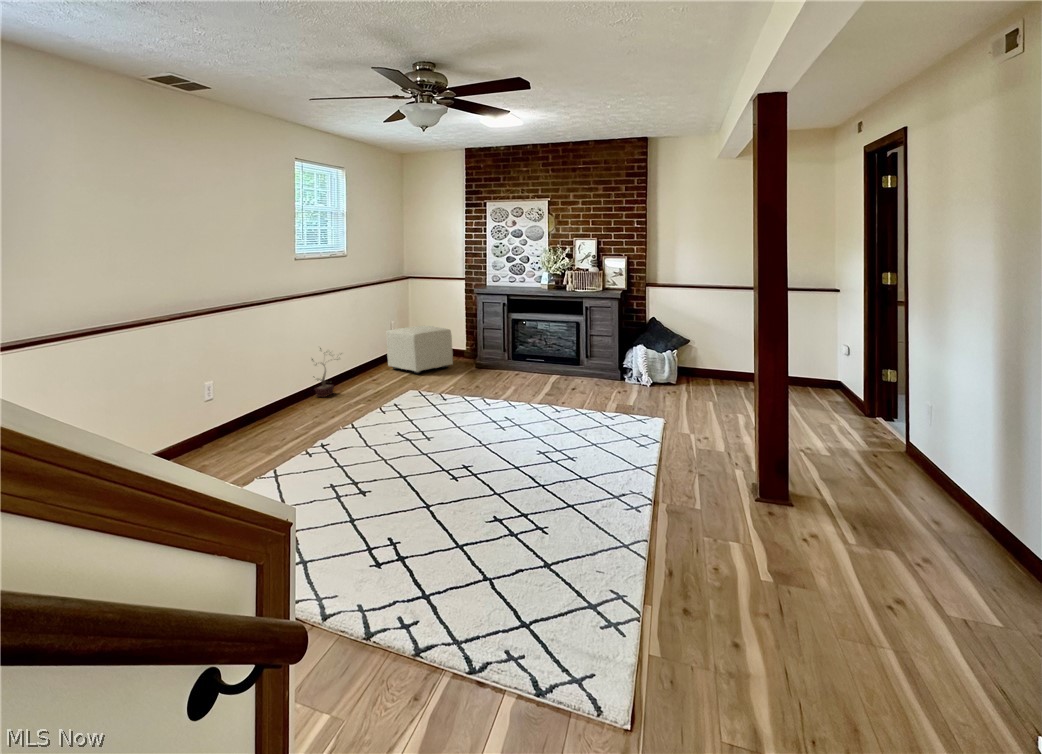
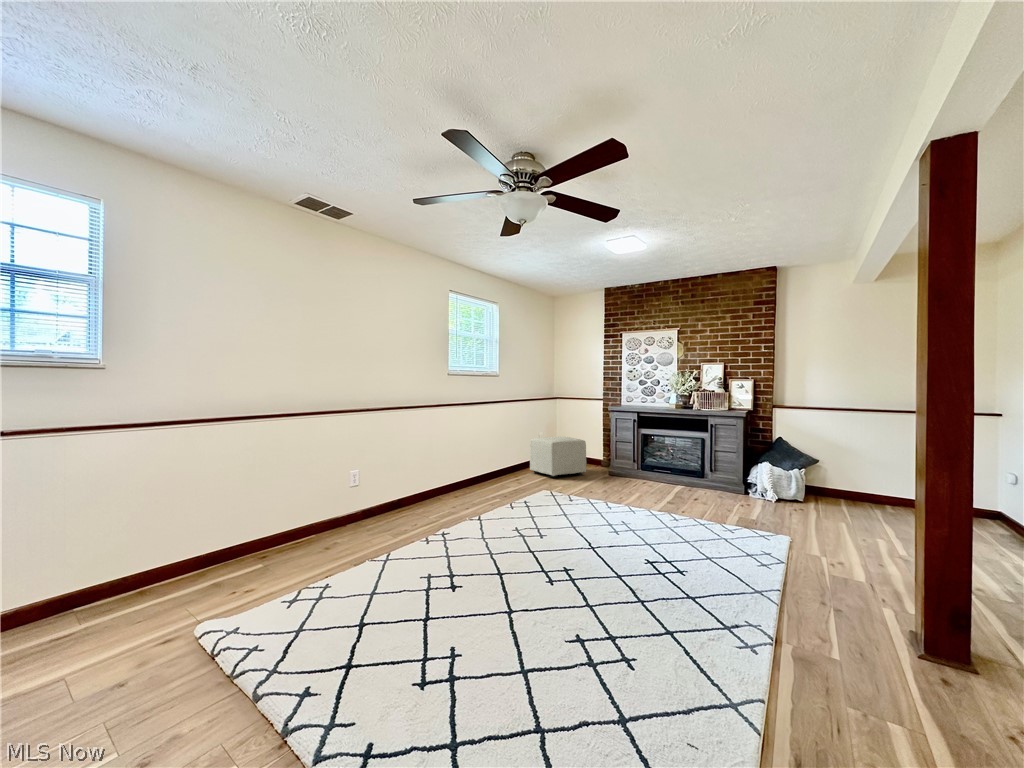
potted plant: present [312,348,338,397] -> none [464,447,491,490]

